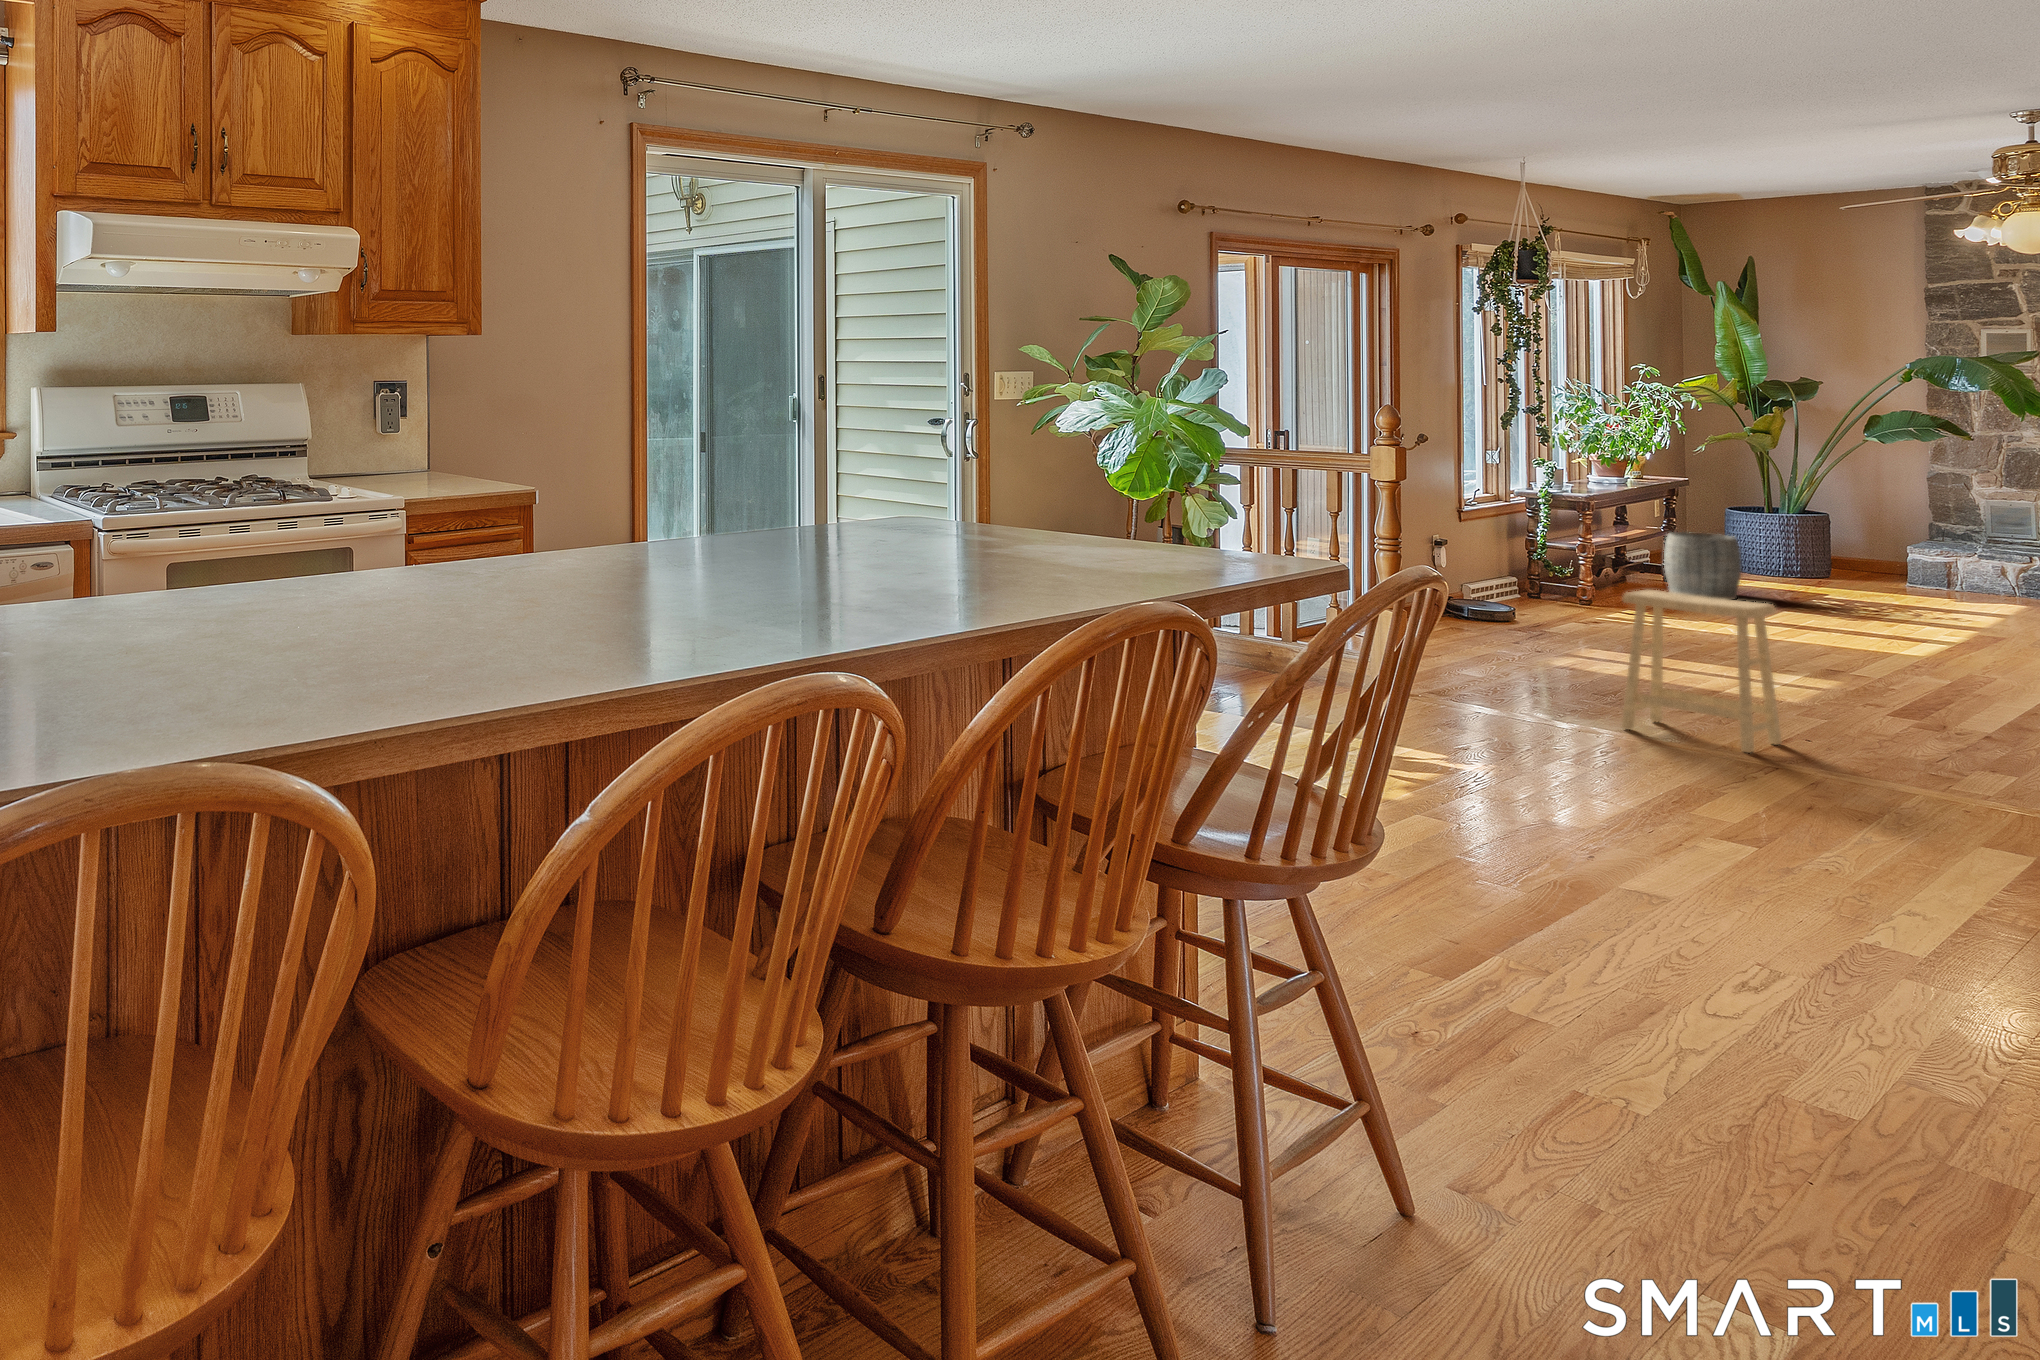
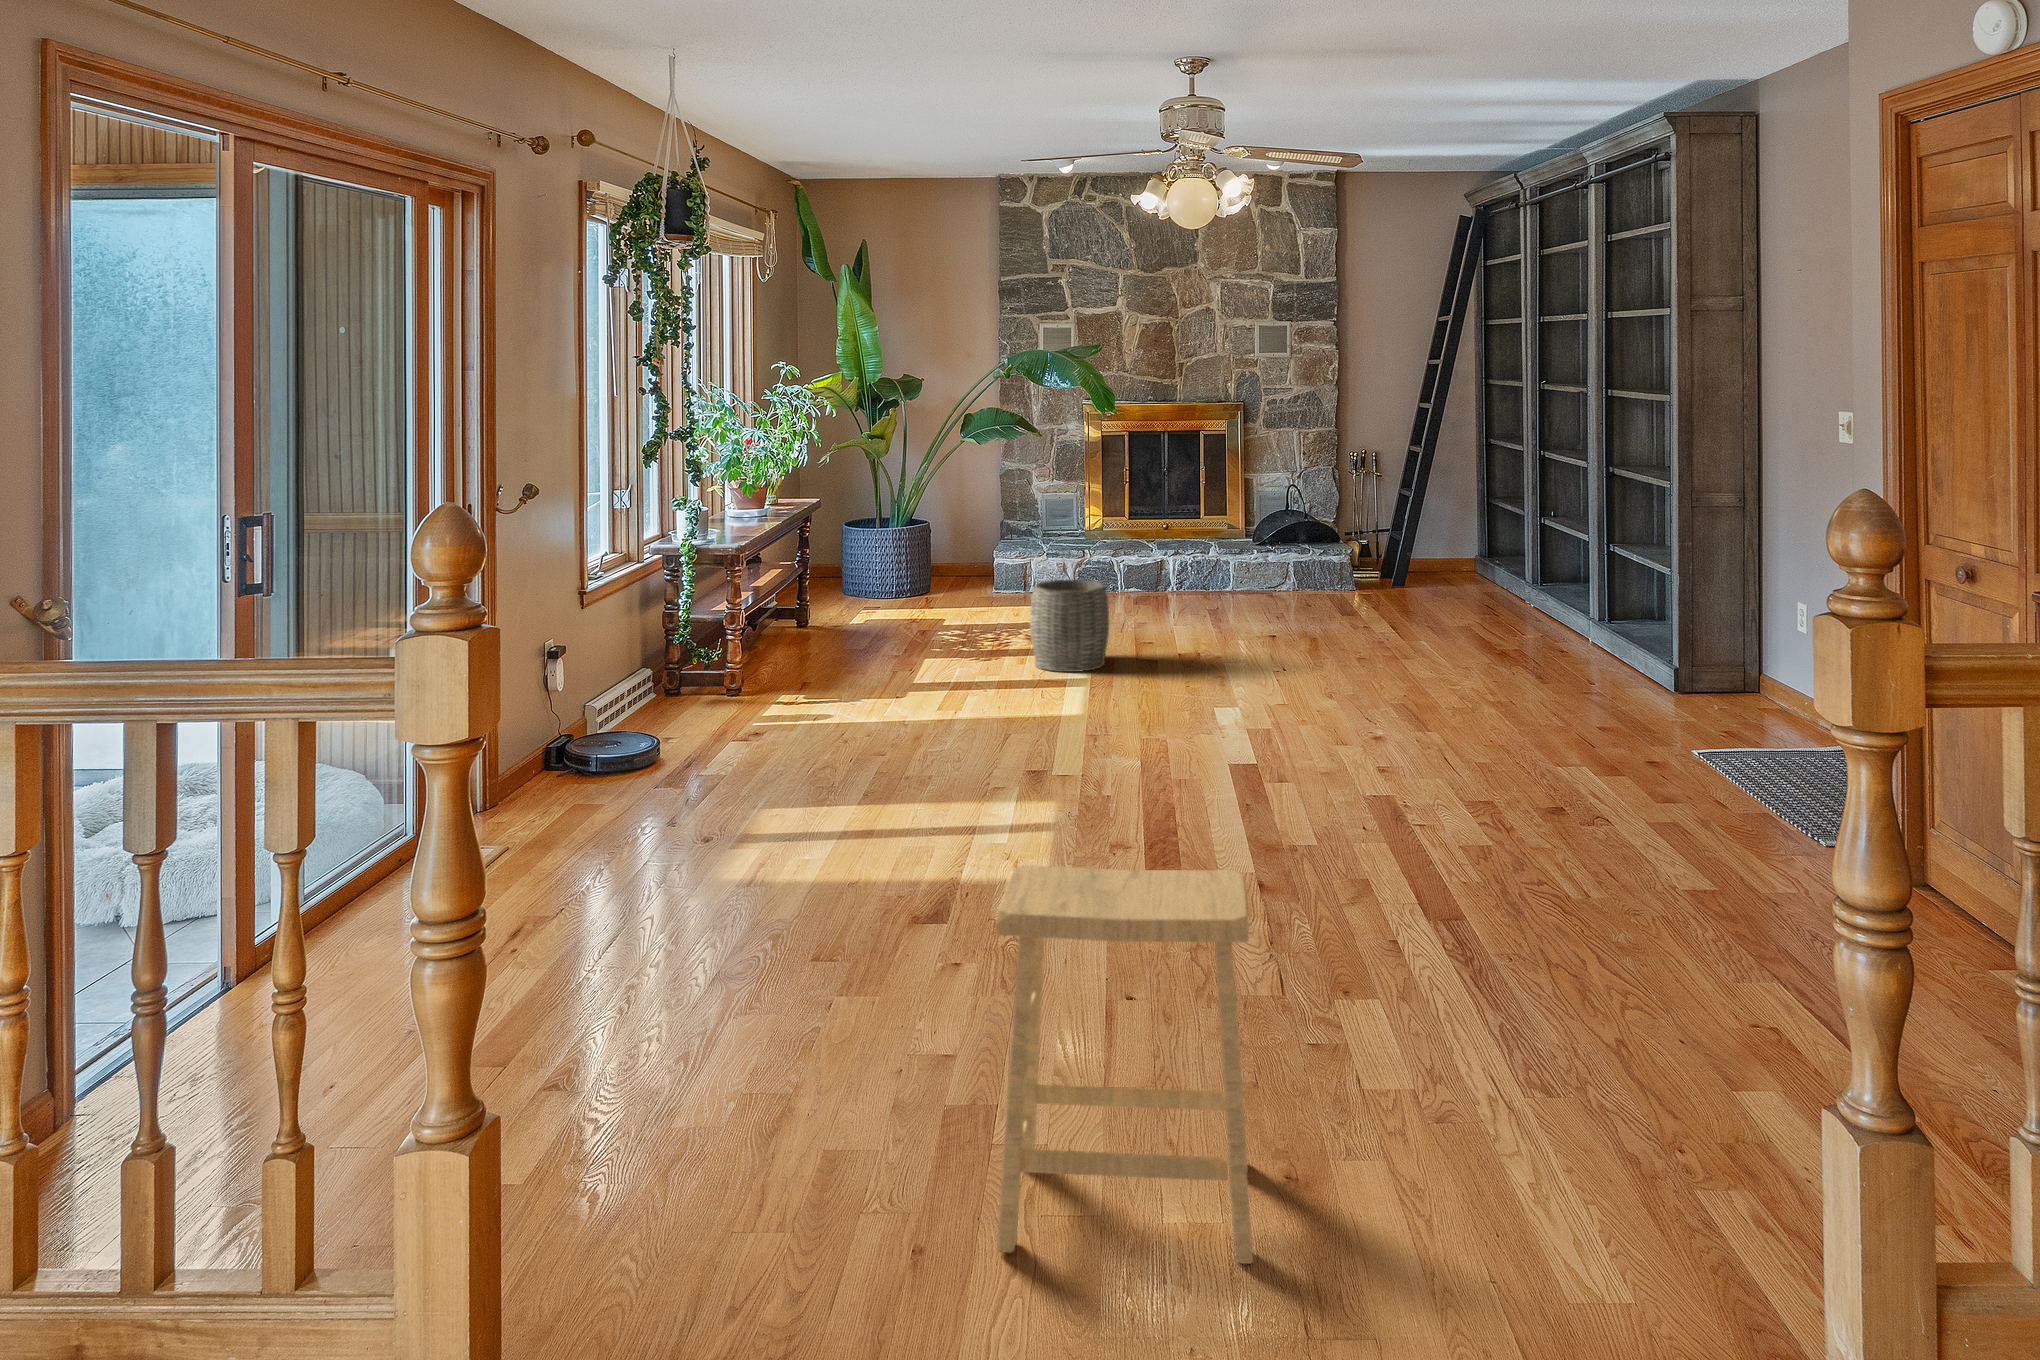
woven basket: present [1664,532,1741,599] -> present [1030,579,1109,672]

